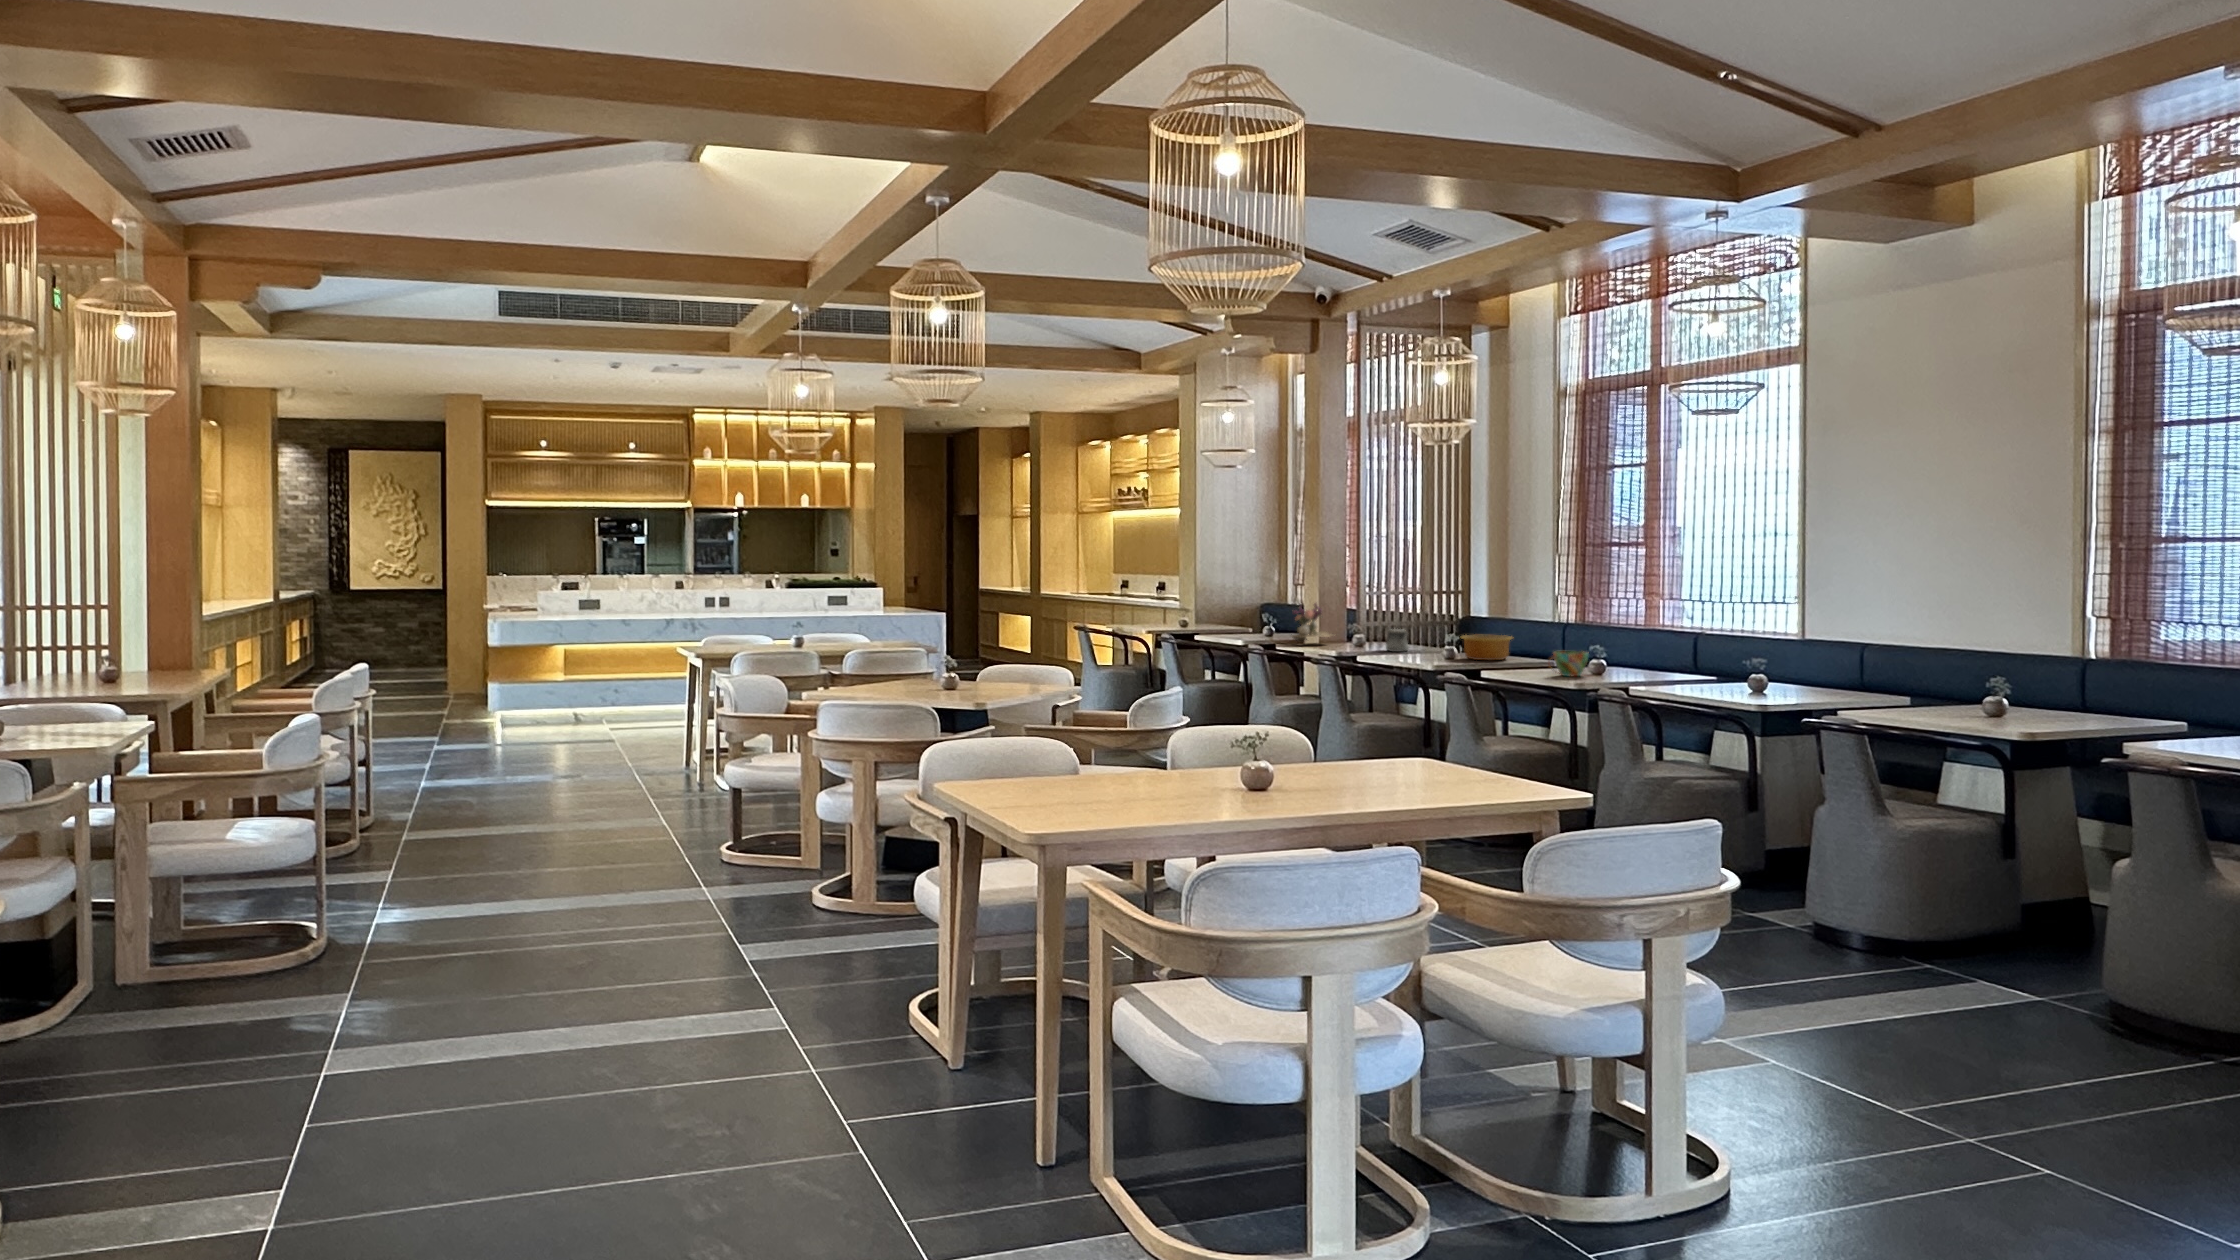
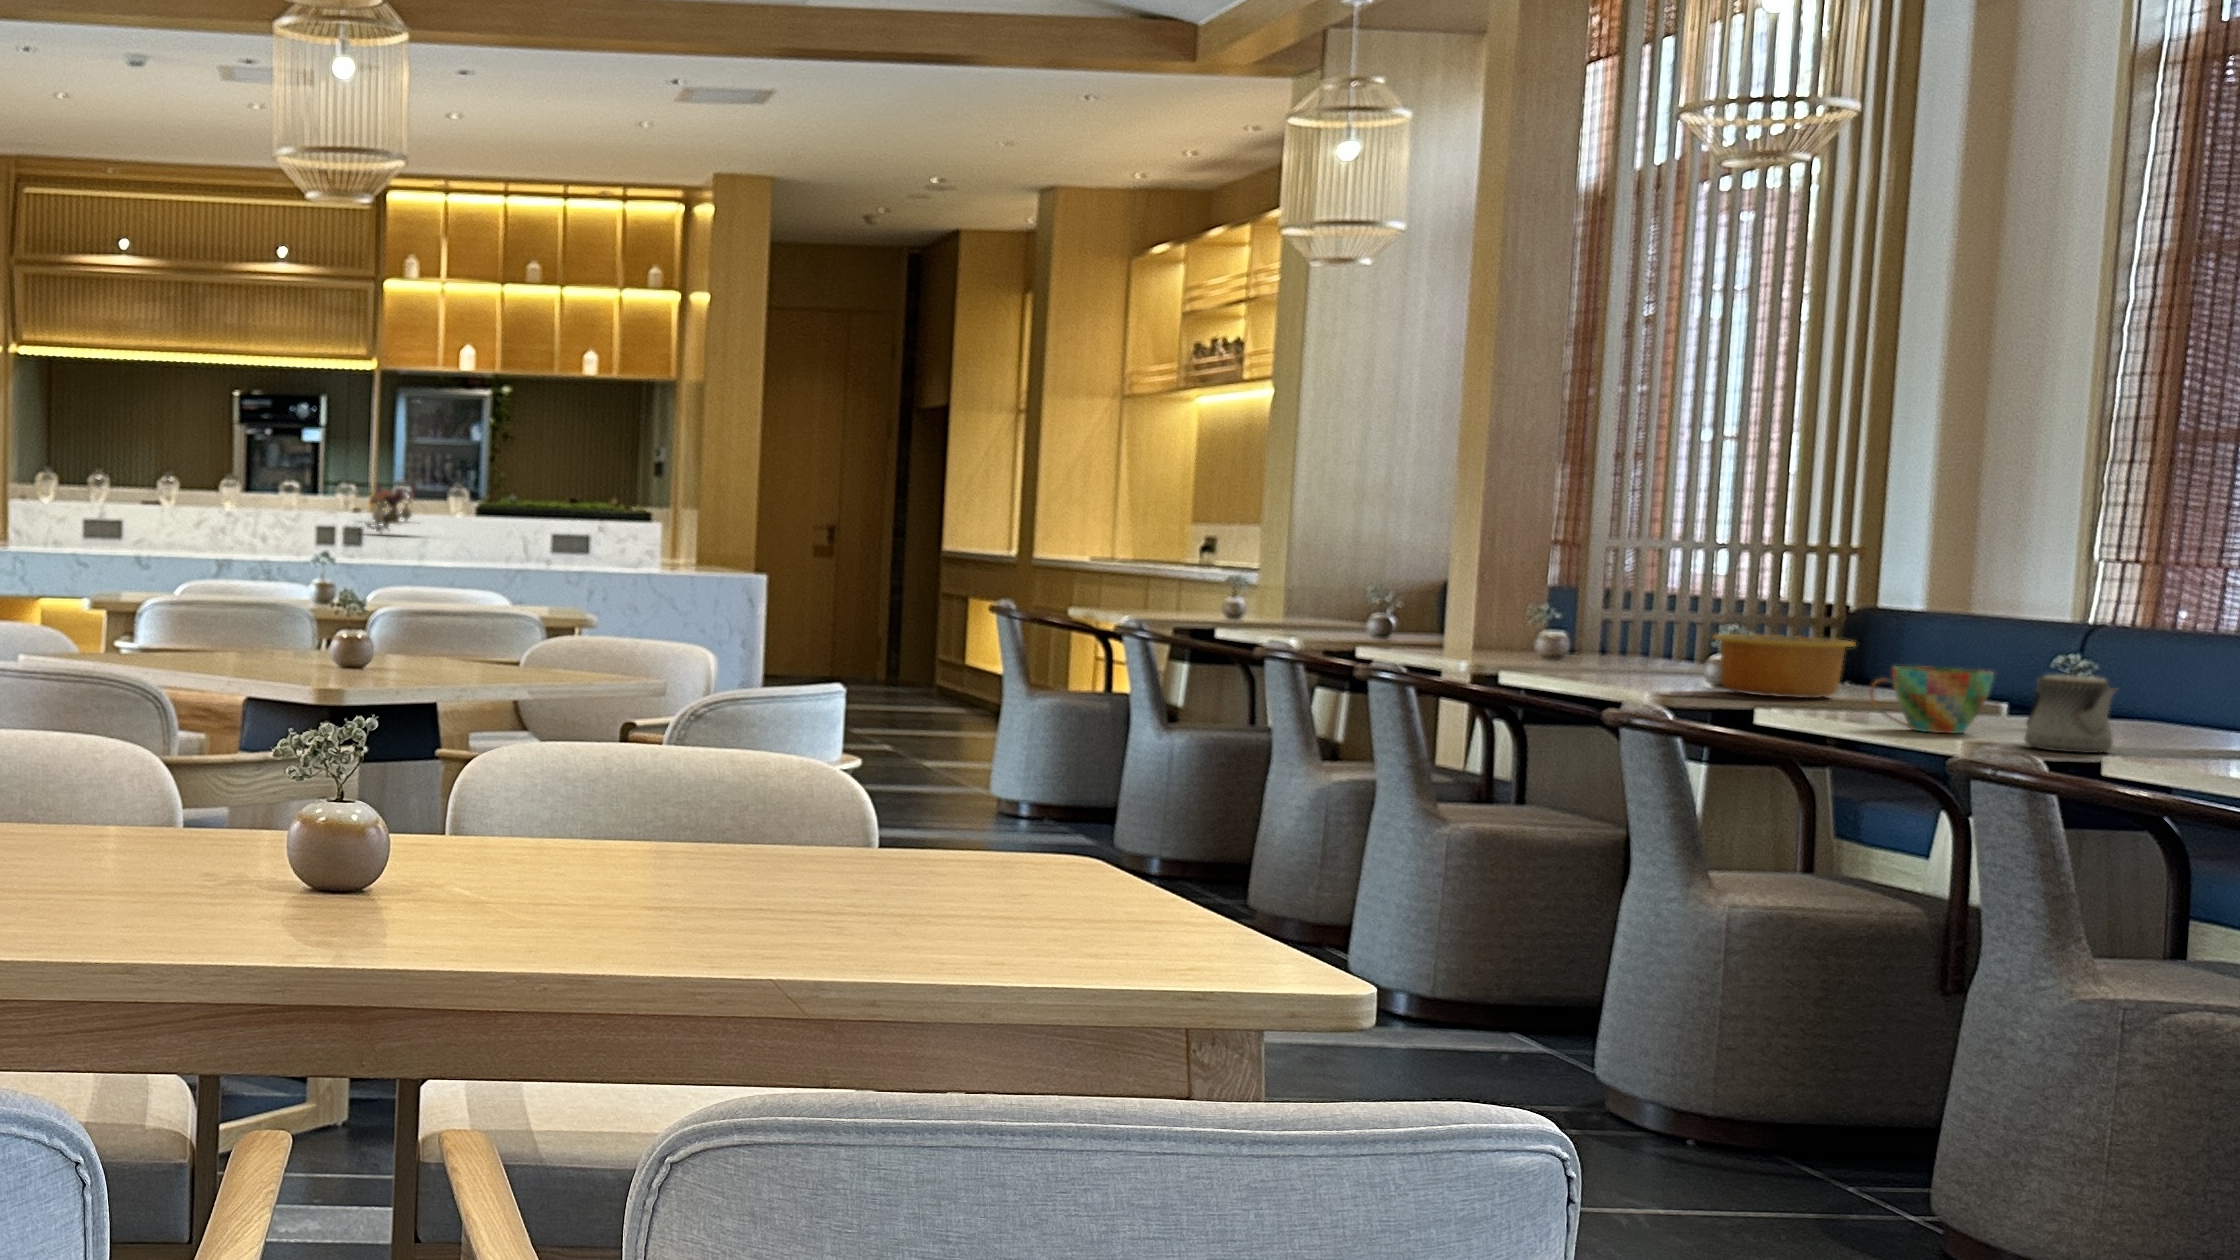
flower arrangement: present [1292,603,1335,643] -> present [361,485,419,533]
teapot: present [1386,629,1408,652] -> present [2024,669,2116,753]

